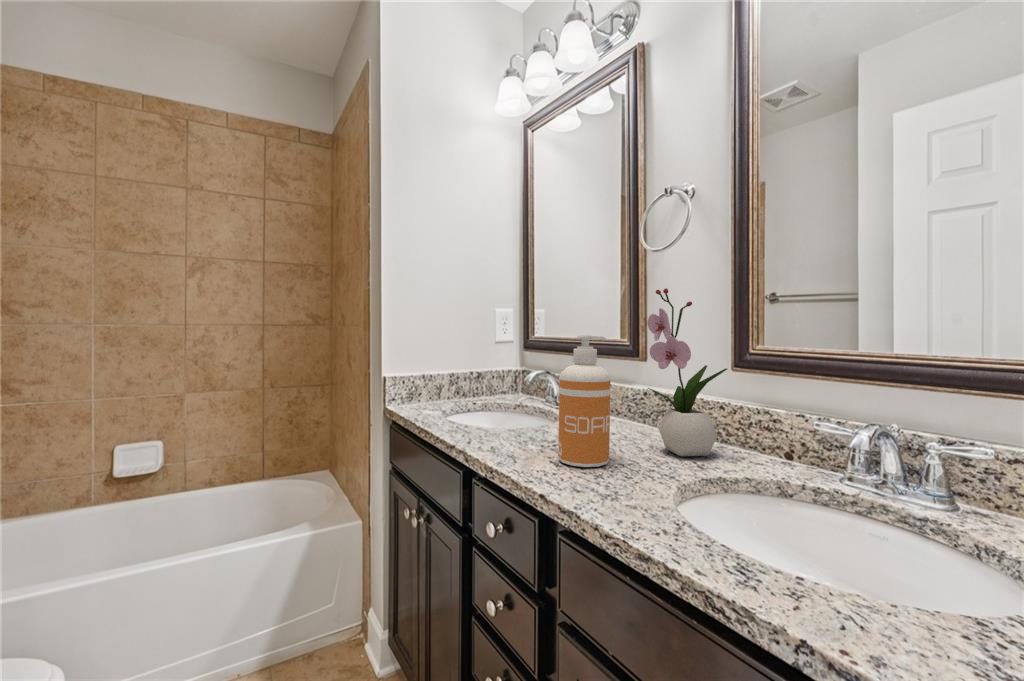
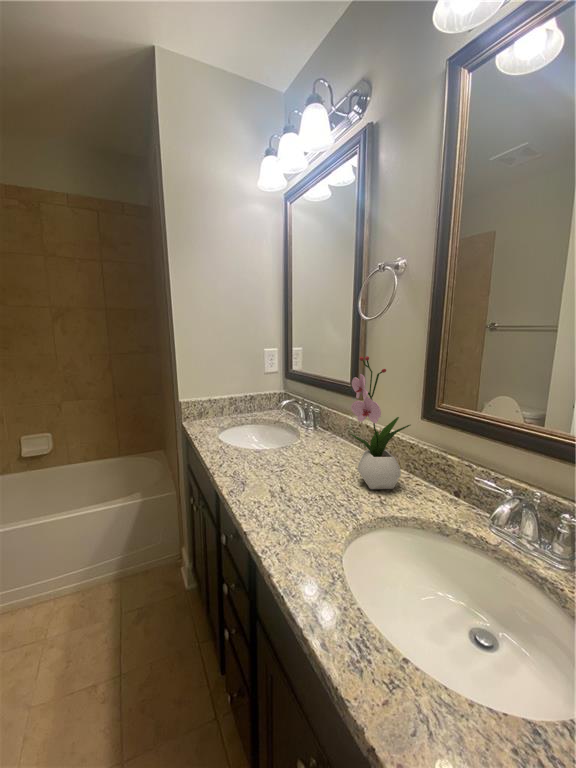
soap dispenser: present [558,335,610,467] -> none [276,397,315,500]

